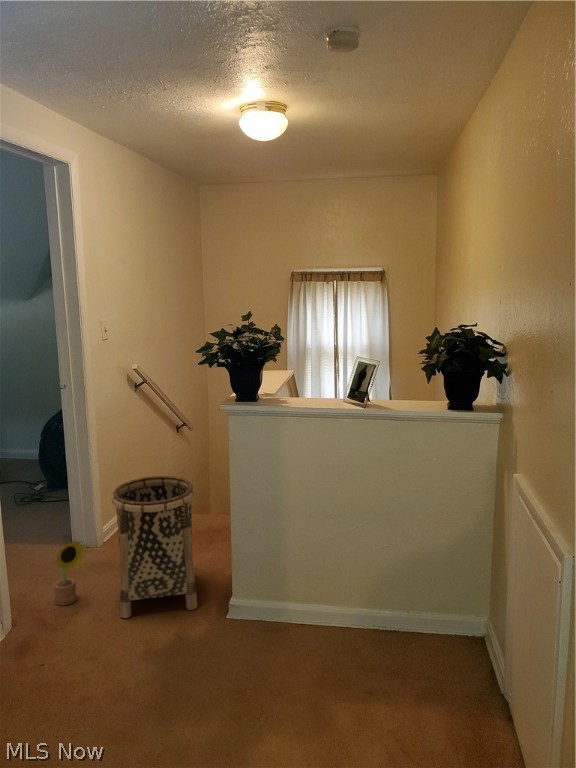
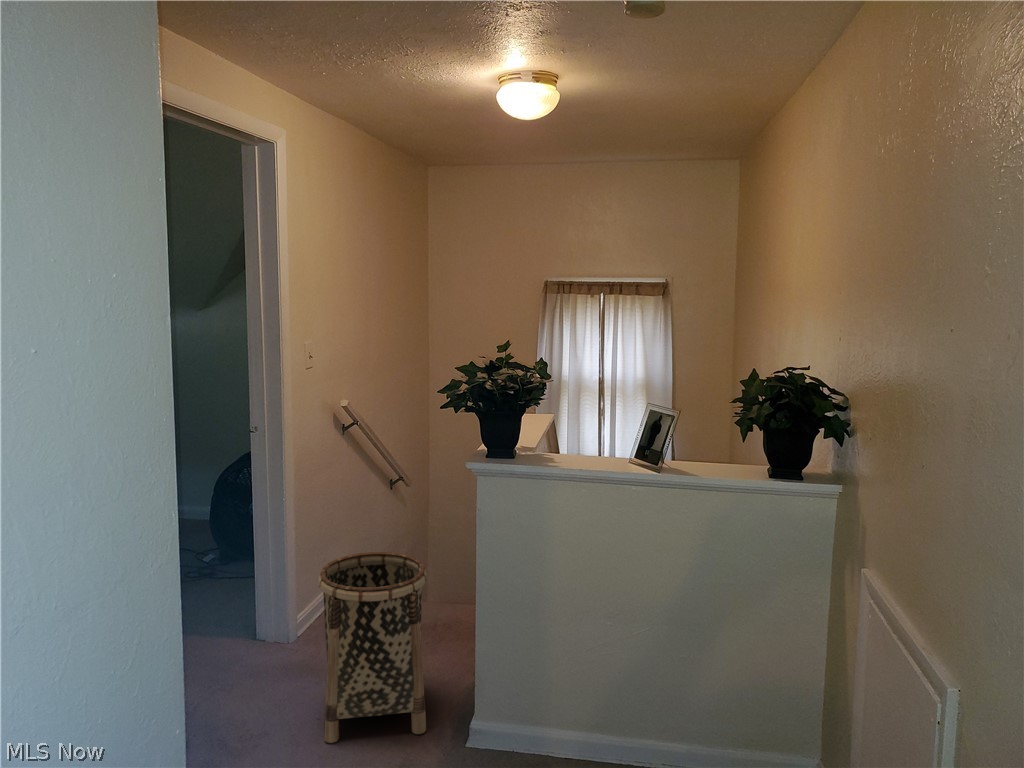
decorative plant: present [54,541,87,605] -> none [236,635,283,723]

